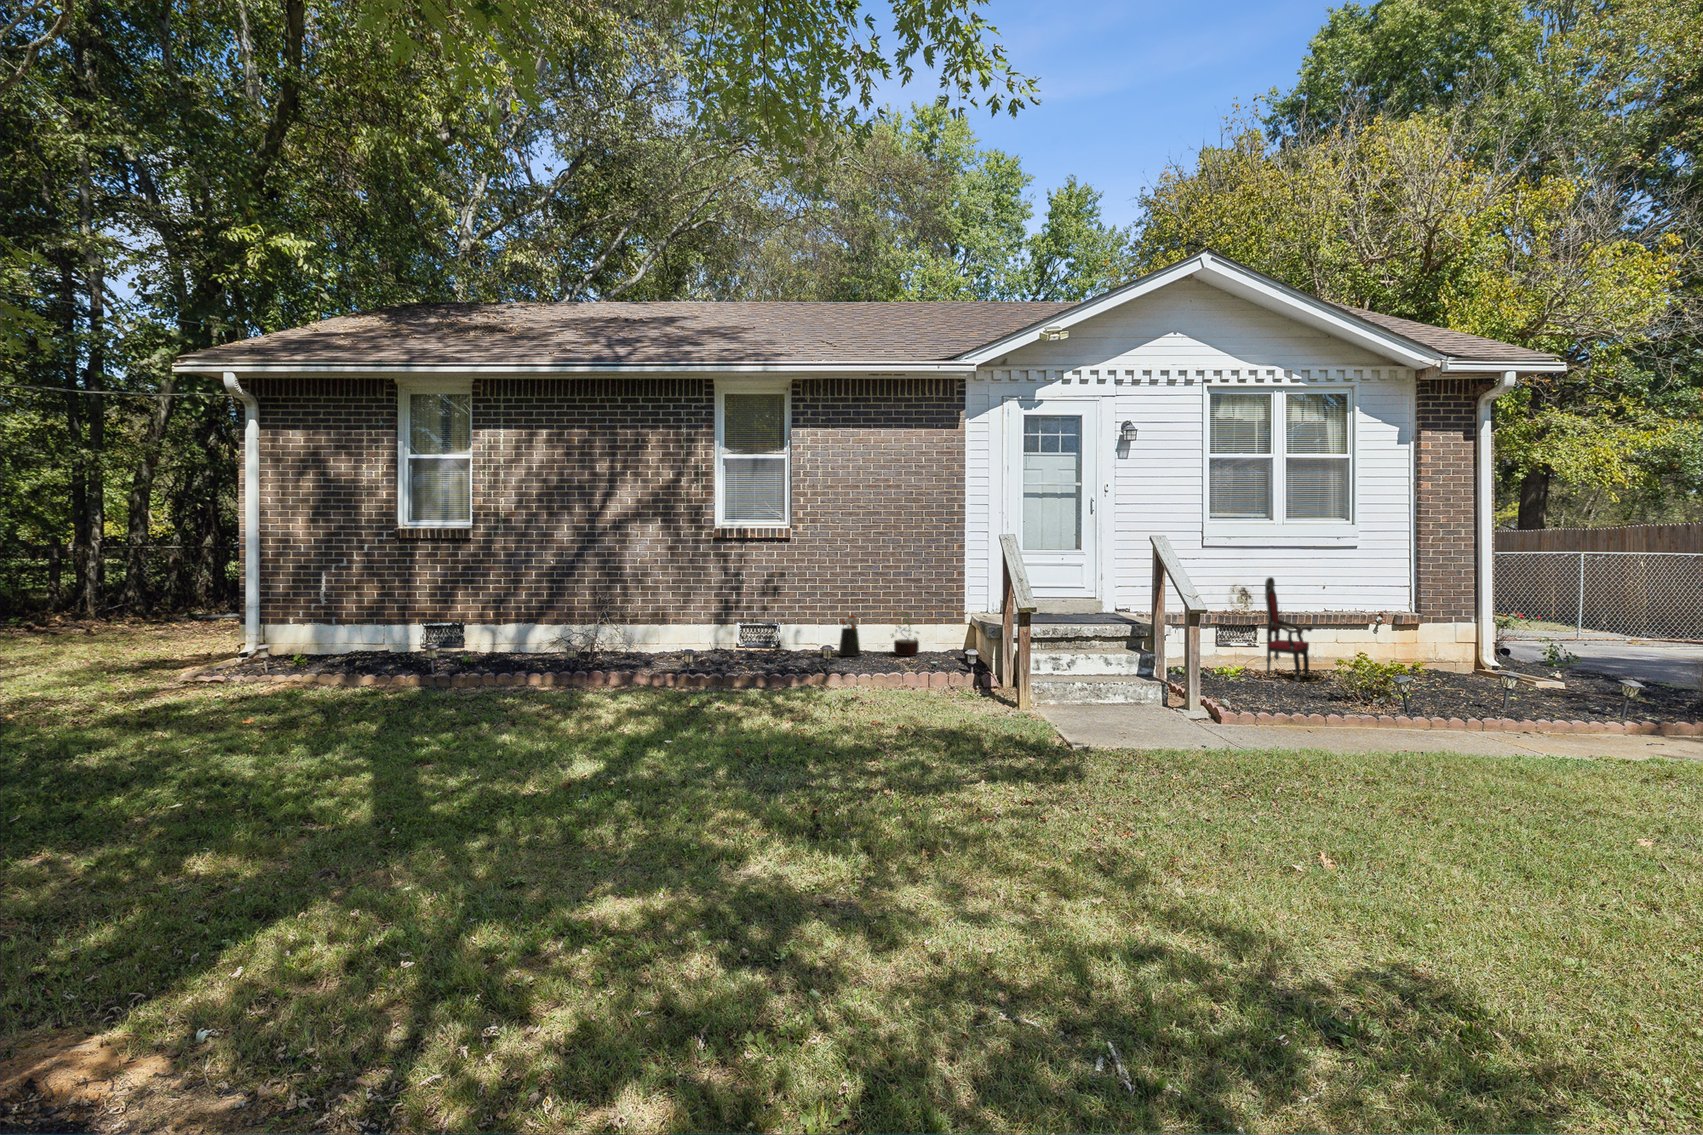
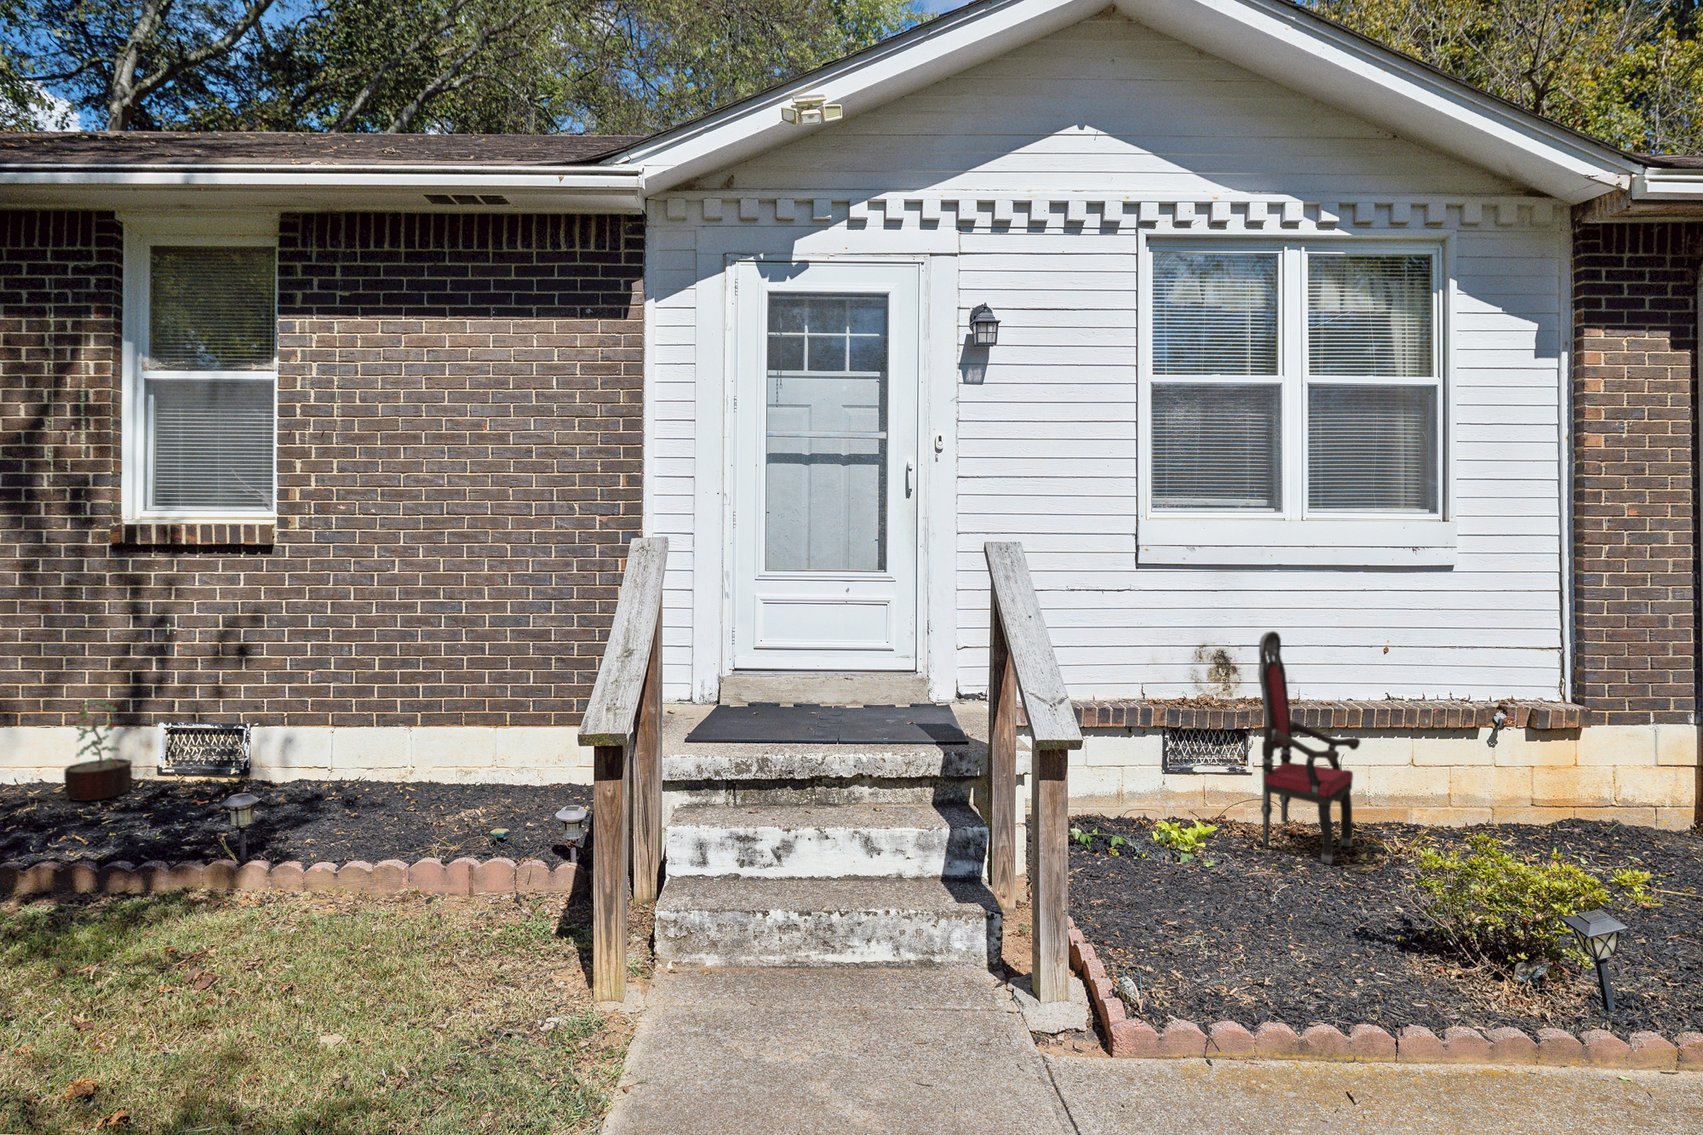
decorative plant: present [891,611,919,656] -> present [64,699,133,801]
watering can: present [838,615,860,656] -> none [342,706,406,801]

